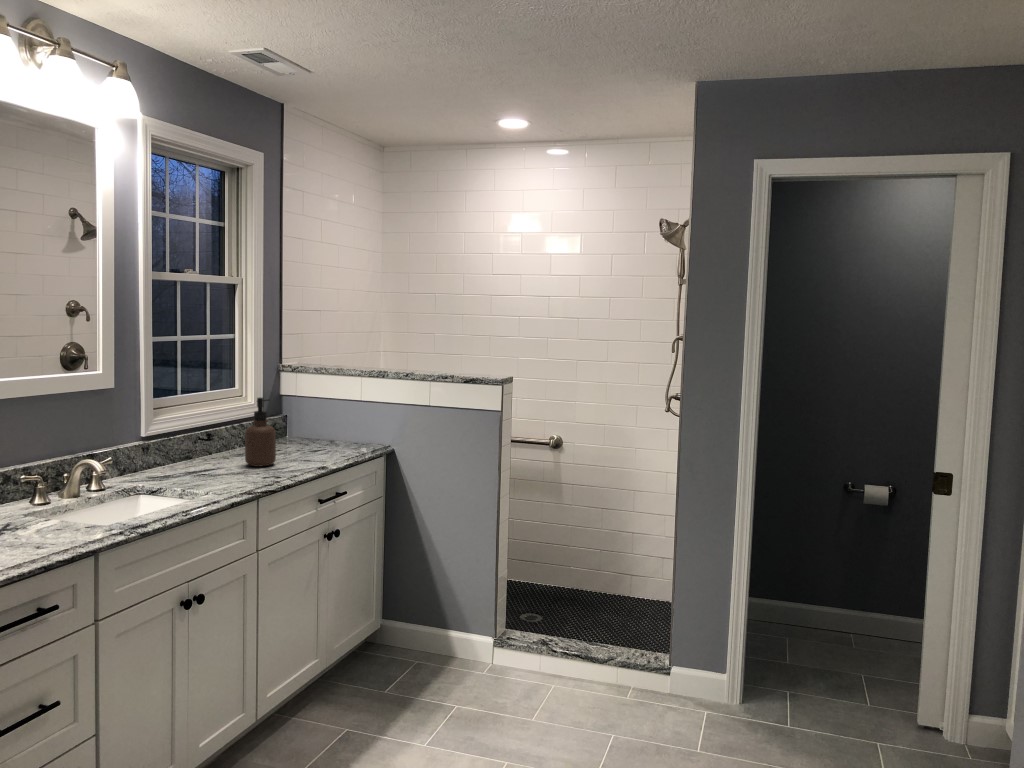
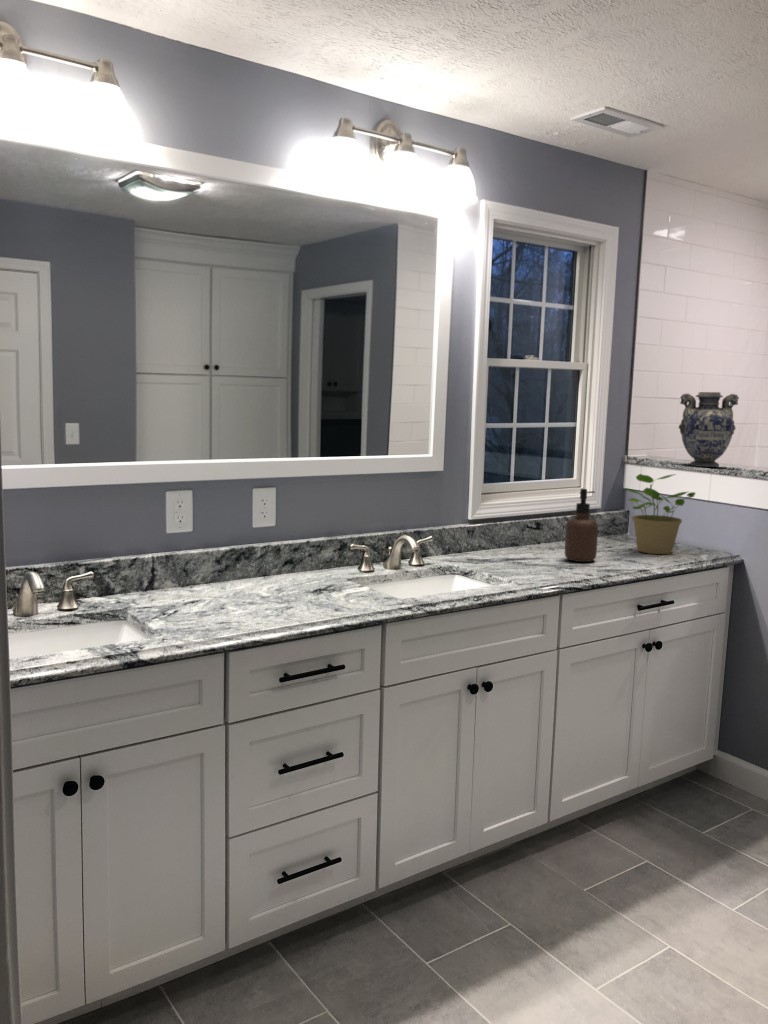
decorative vase: none [331,307,379,372] -> present [679,392,739,467]
potted plant: none [293,379,354,452] -> present [626,474,695,554]

